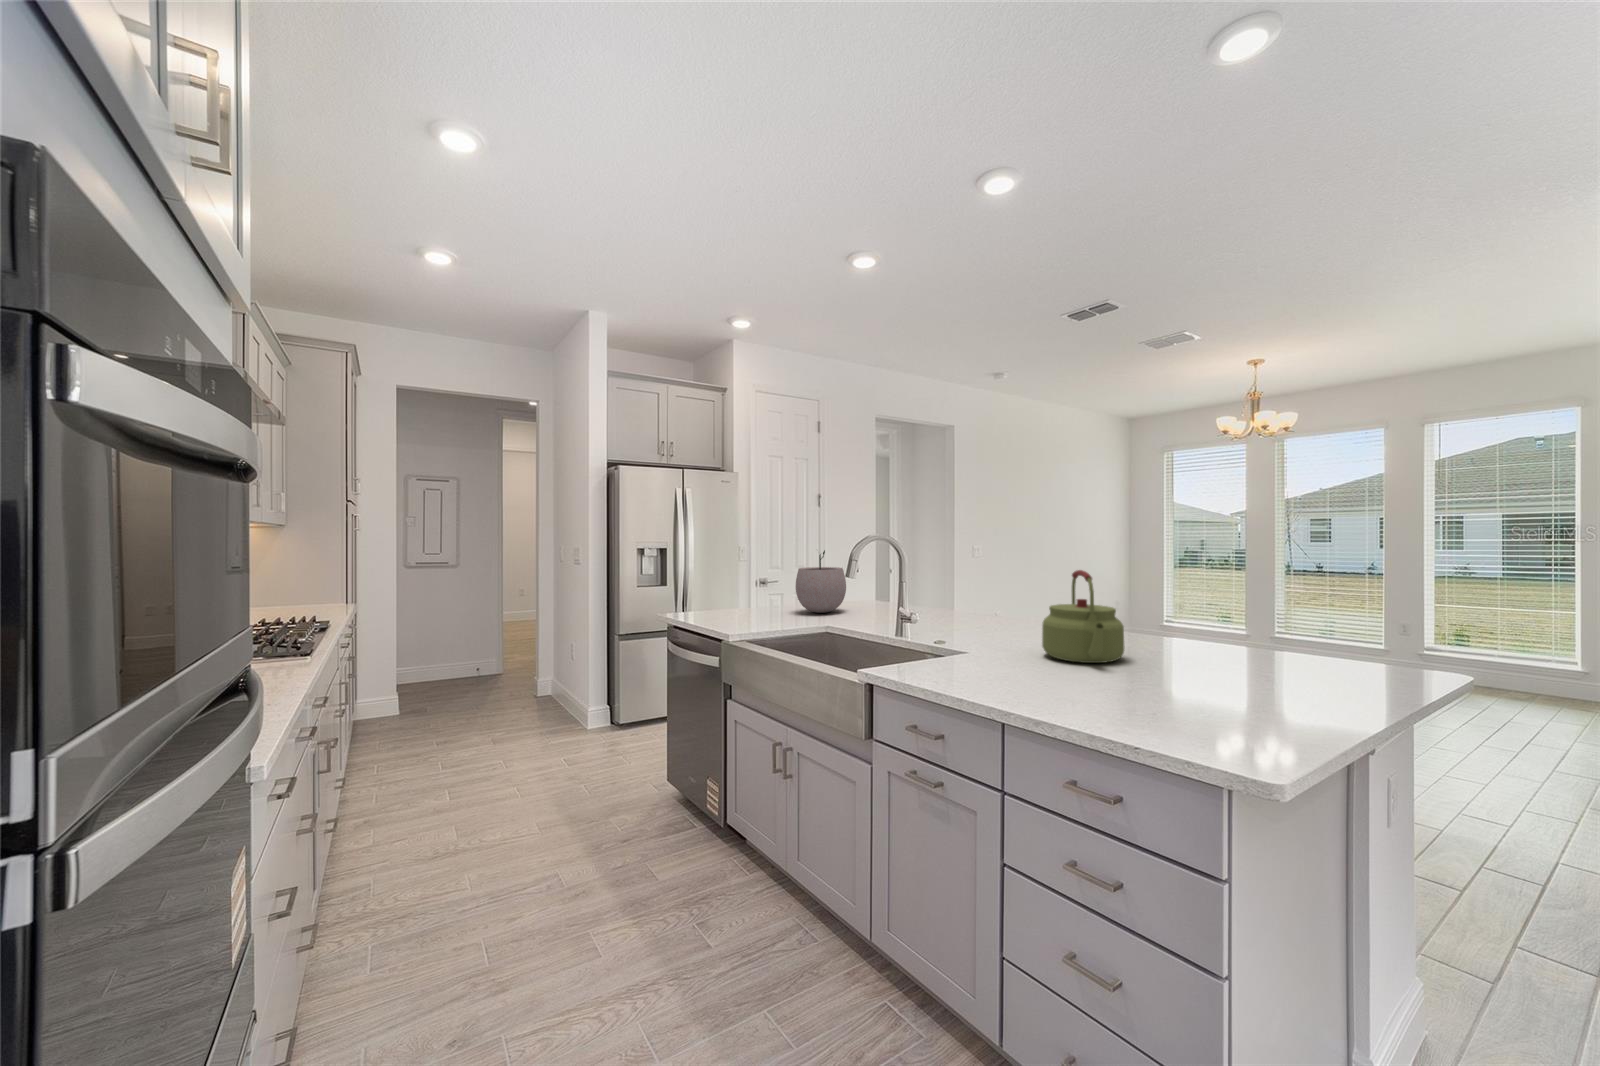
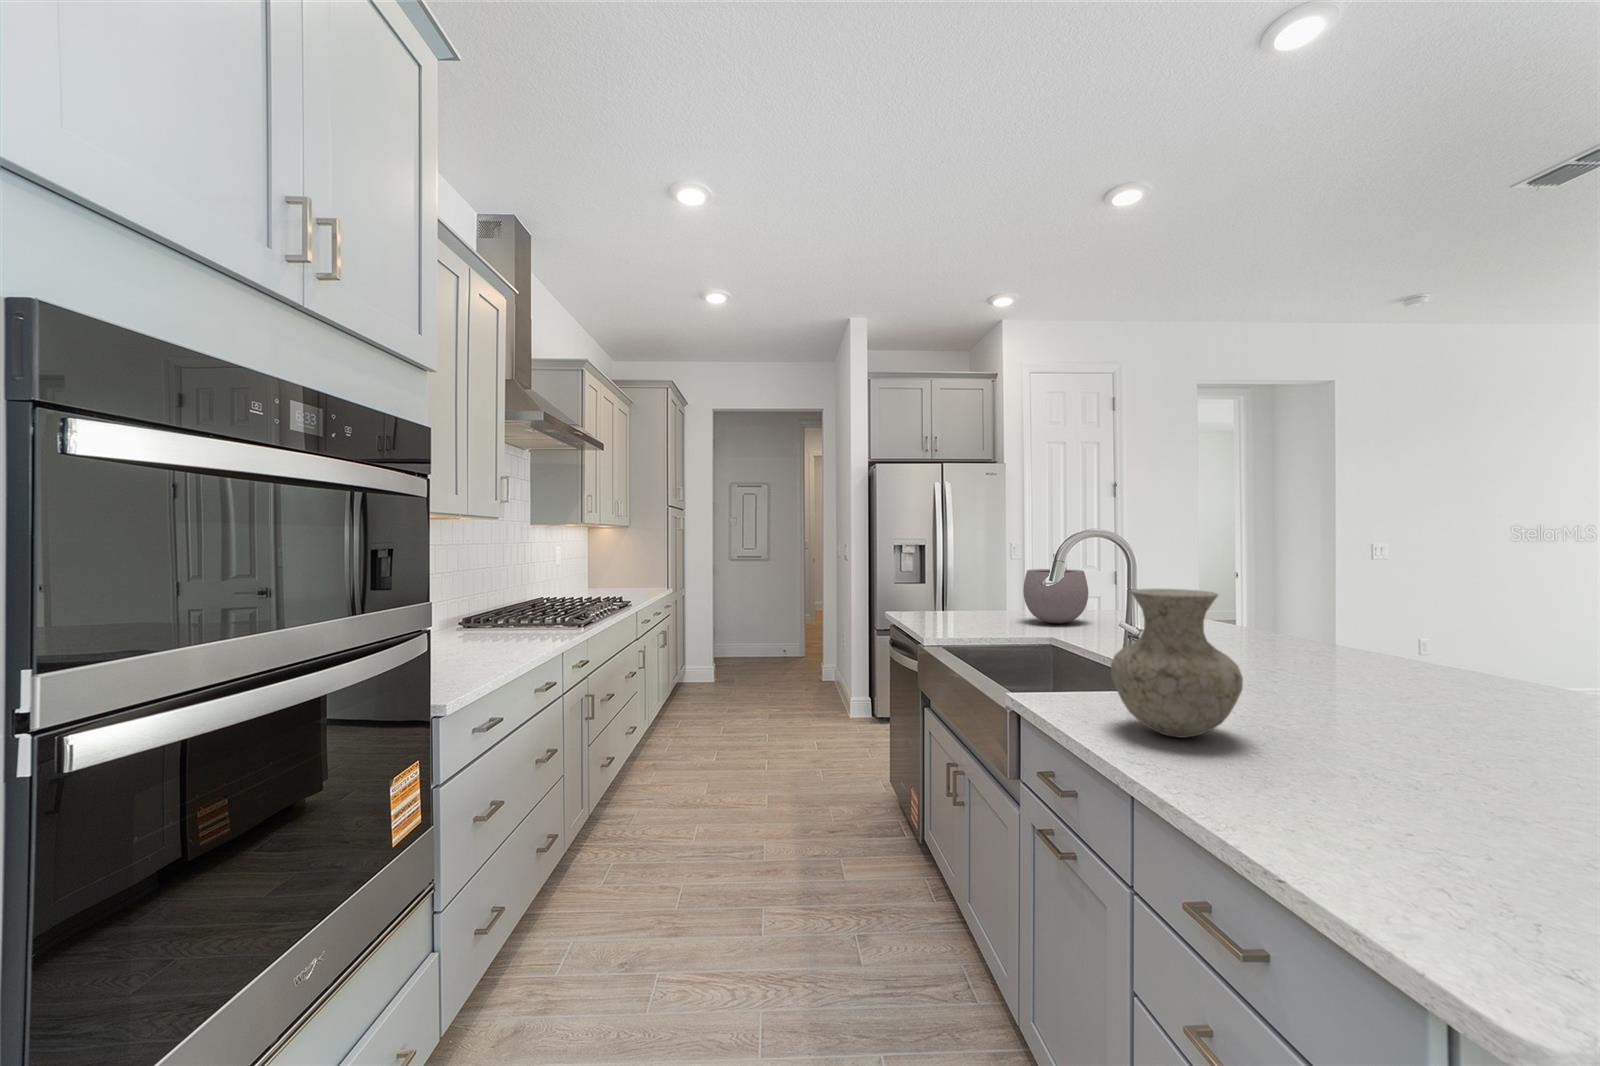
kettle: present [1042,570,1124,663] -> none [1301,585,1460,736]
vase: none [954,577,1039,682] -> present [1111,589,1243,738]

